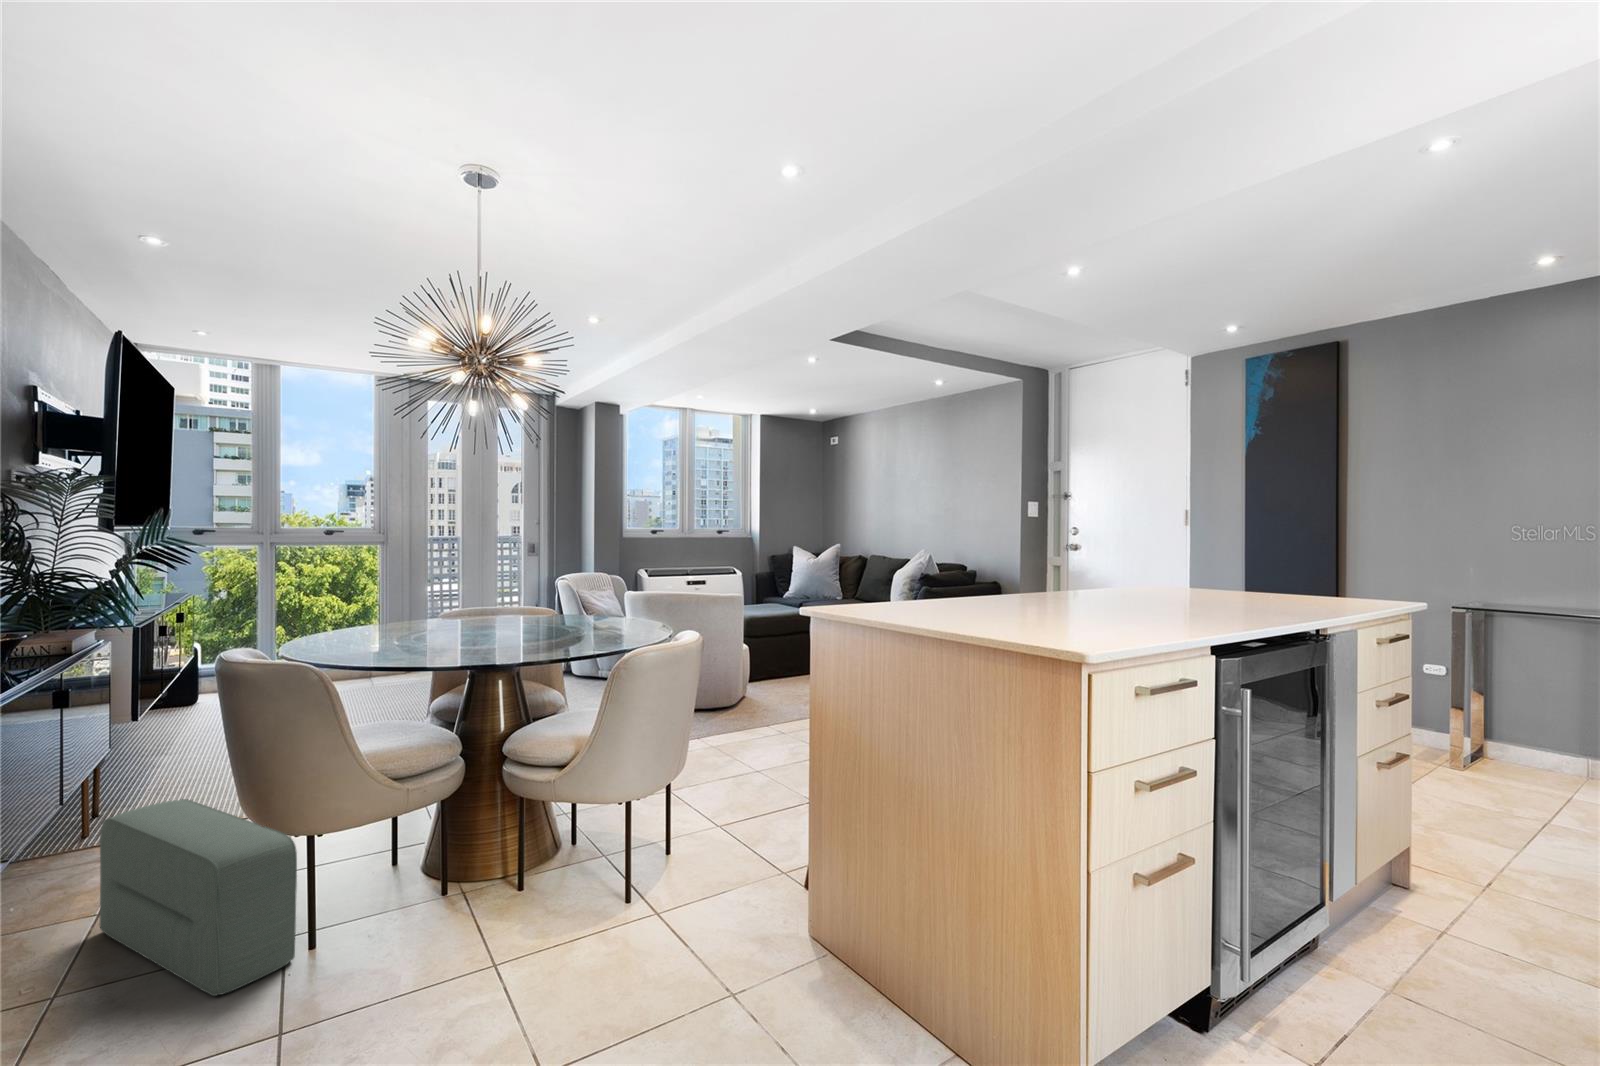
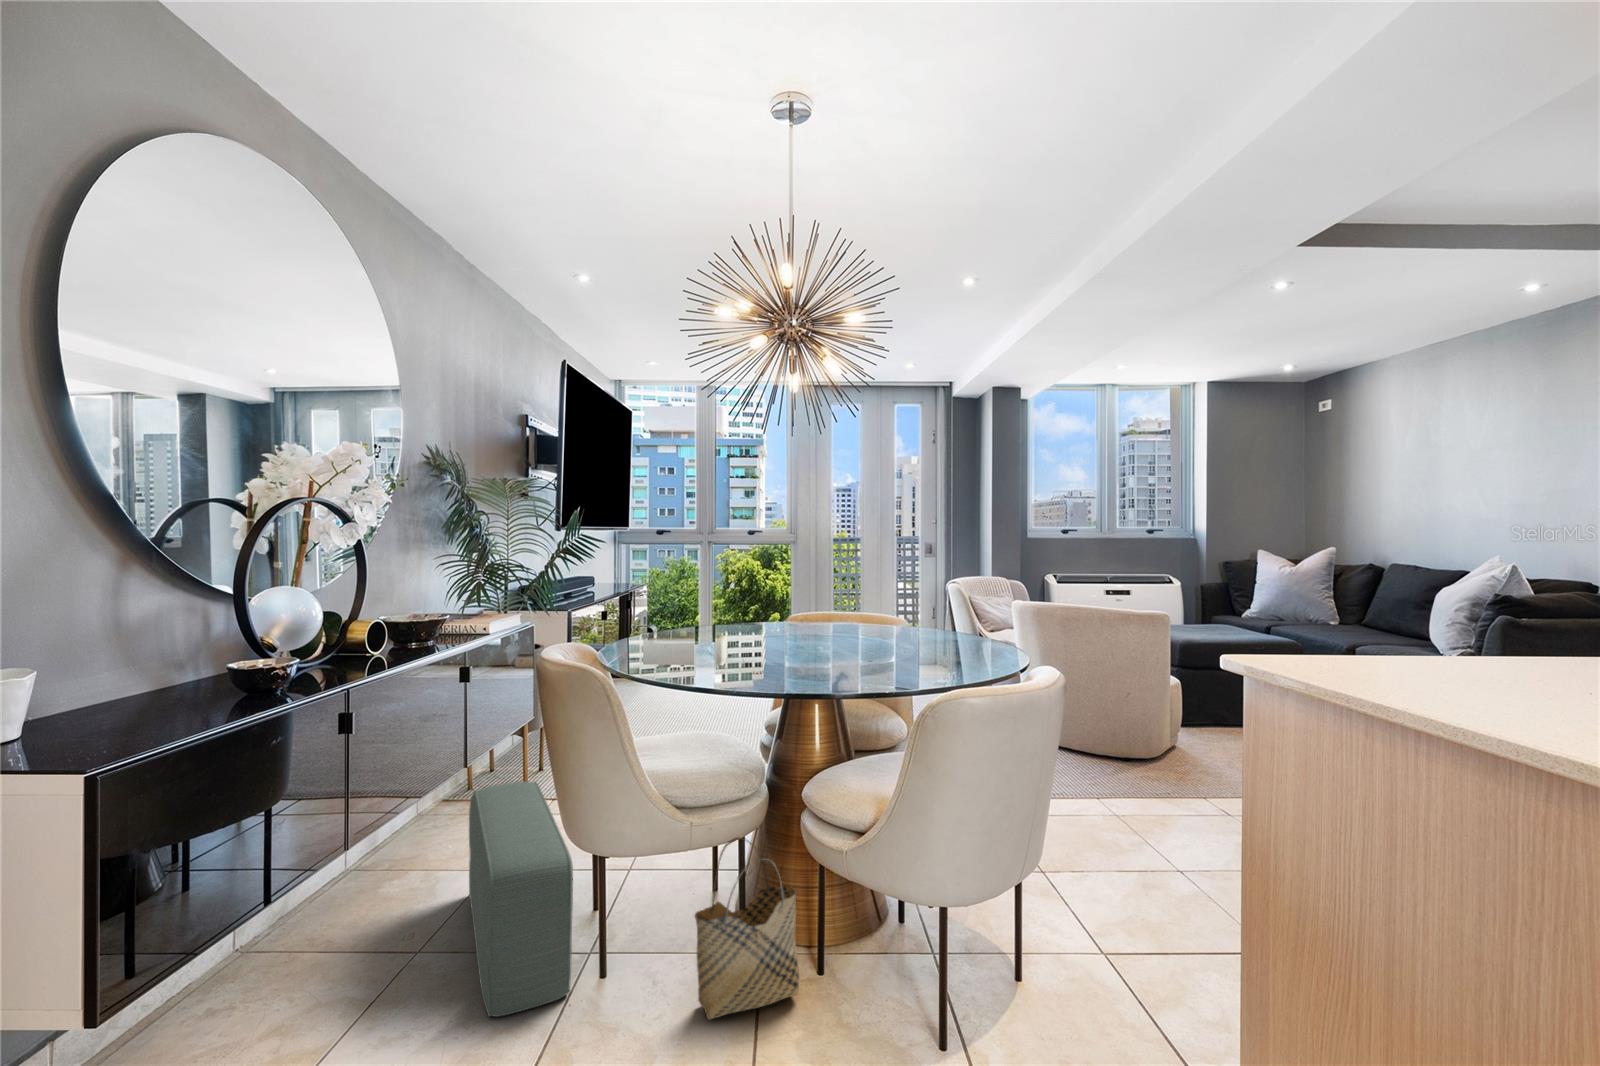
woven basket: none [427,792,512,933] -> present [695,837,799,1020]

